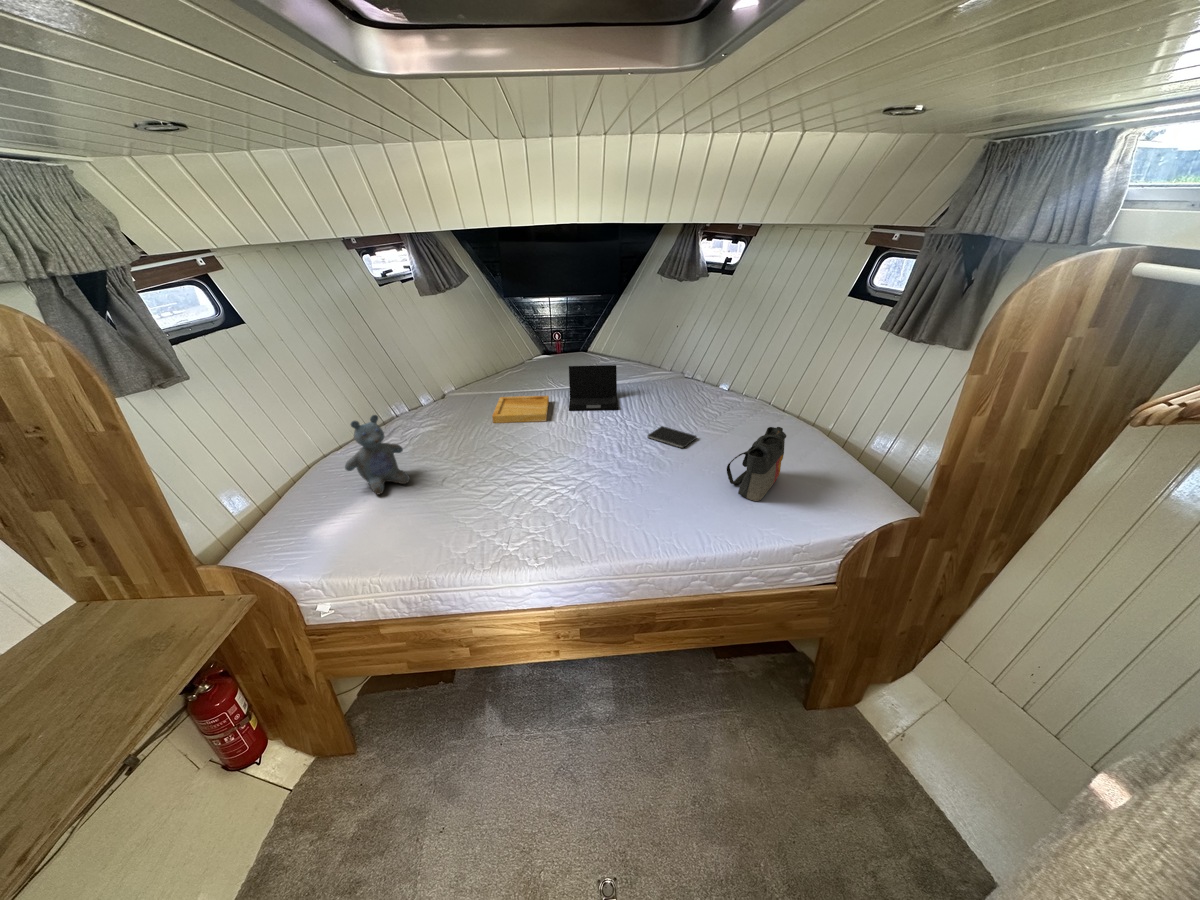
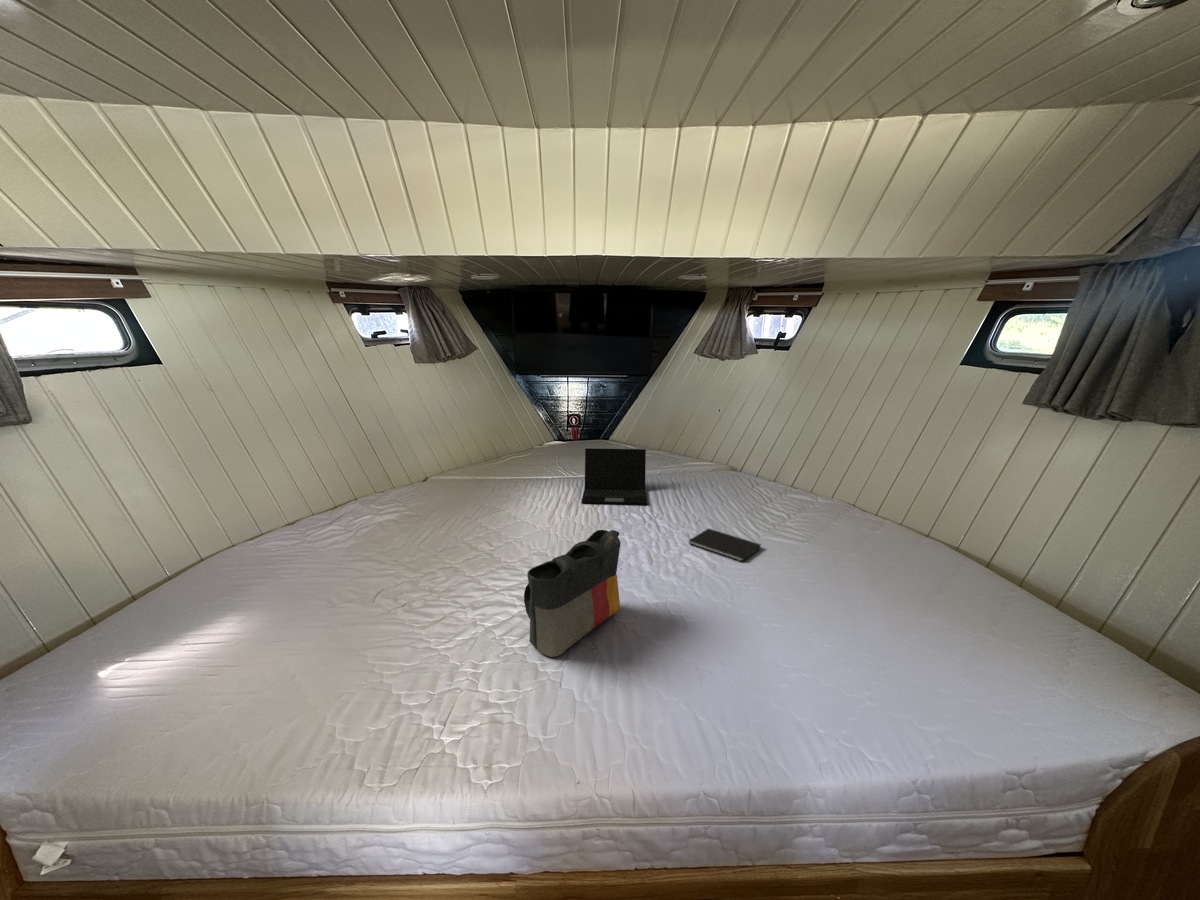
tray: present [492,396,549,423] -> none [478,483,557,515]
stuffed bear: present [345,415,410,494] -> none [230,488,332,612]
tote bag: present [727,427,786,501] -> present [524,530,621,657]

